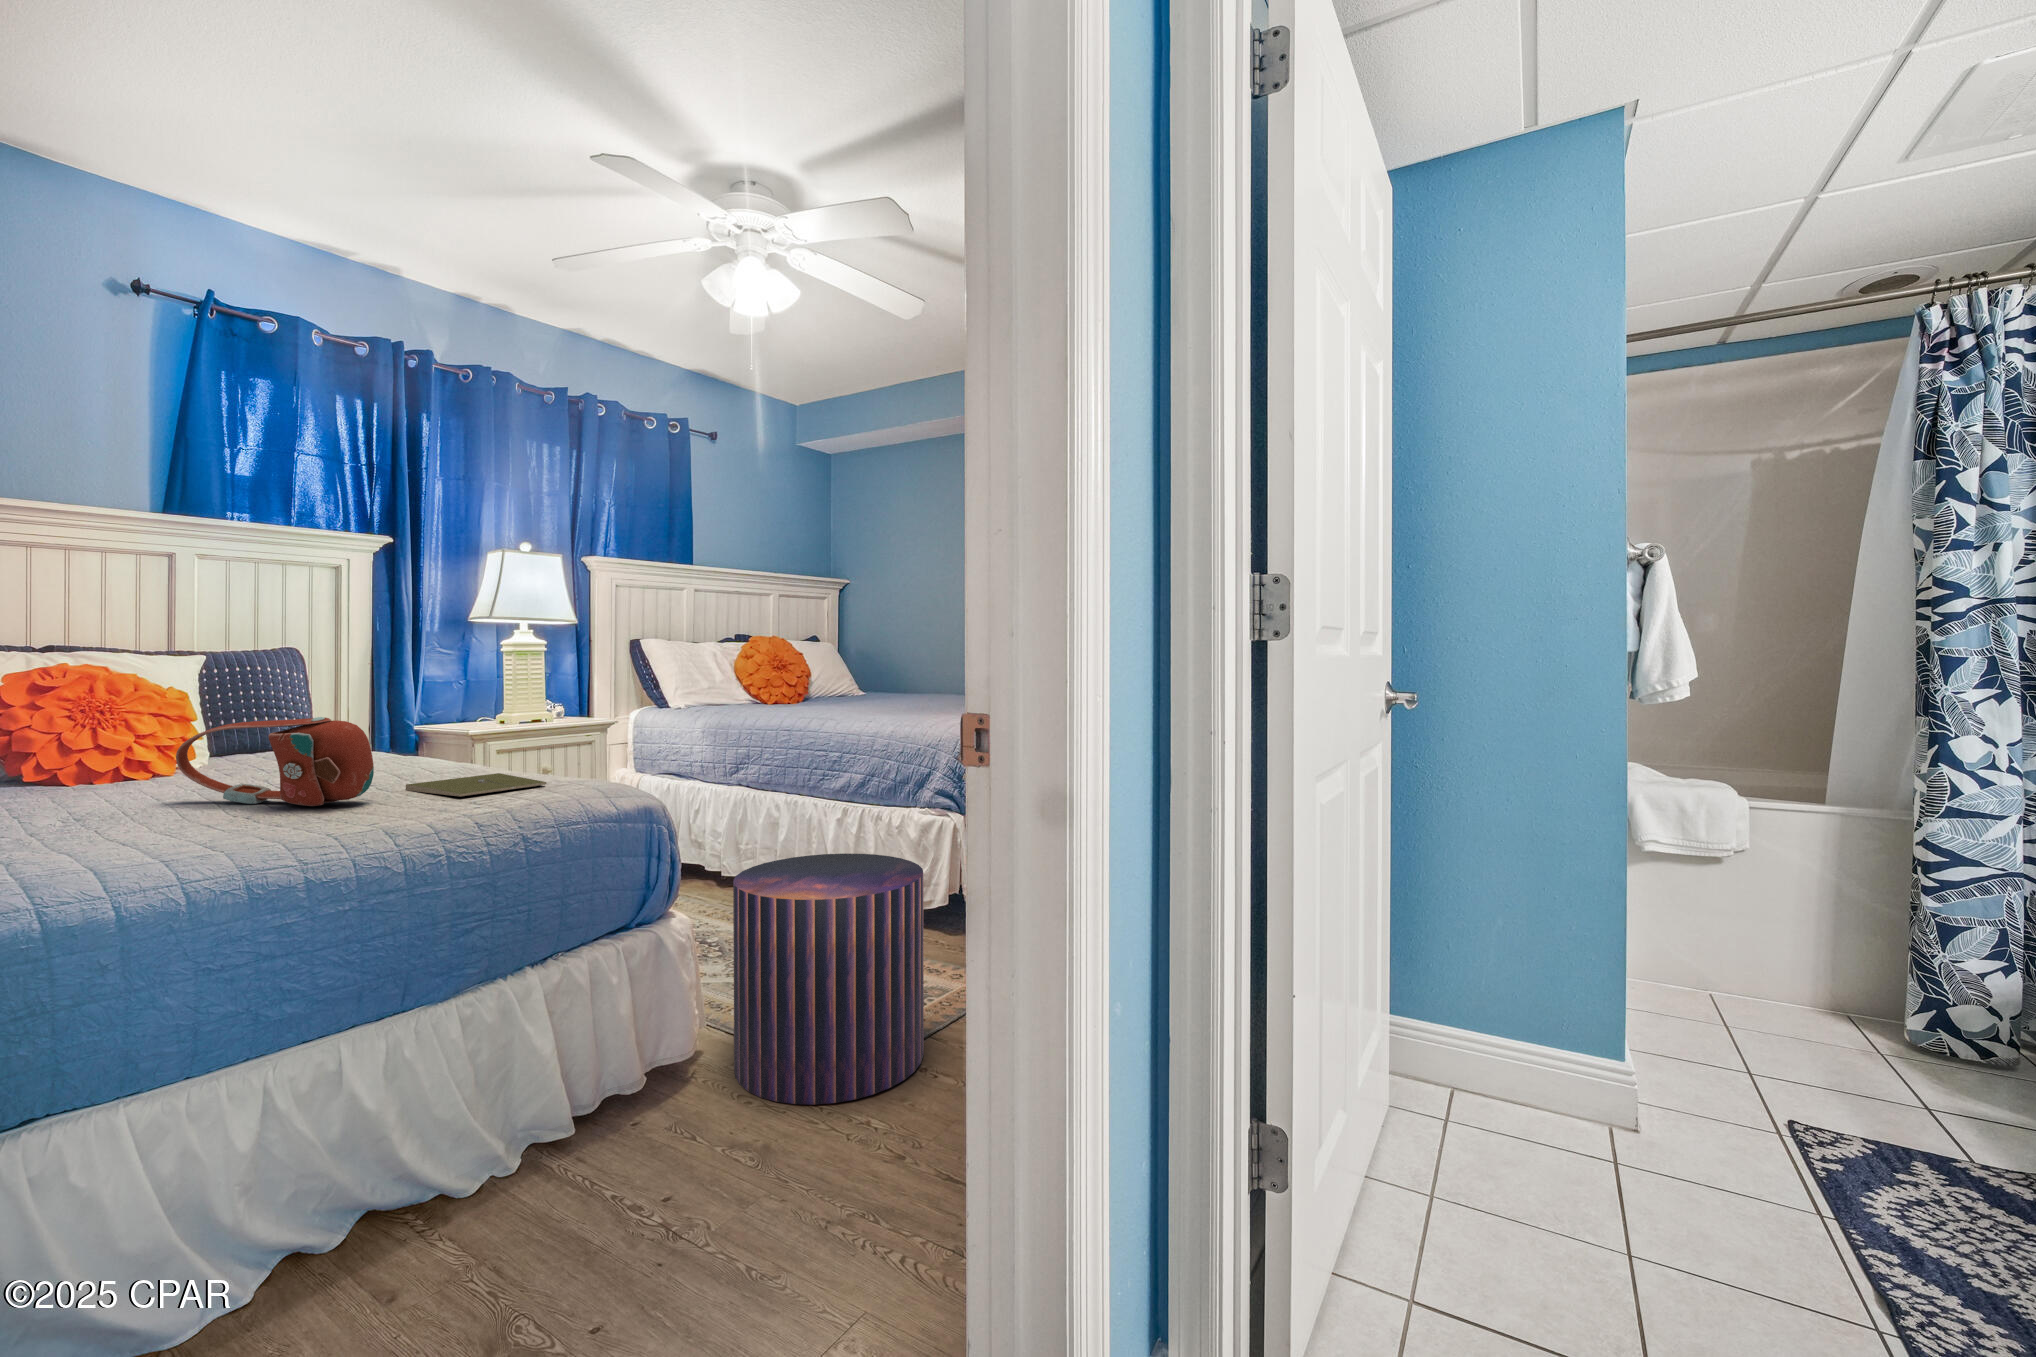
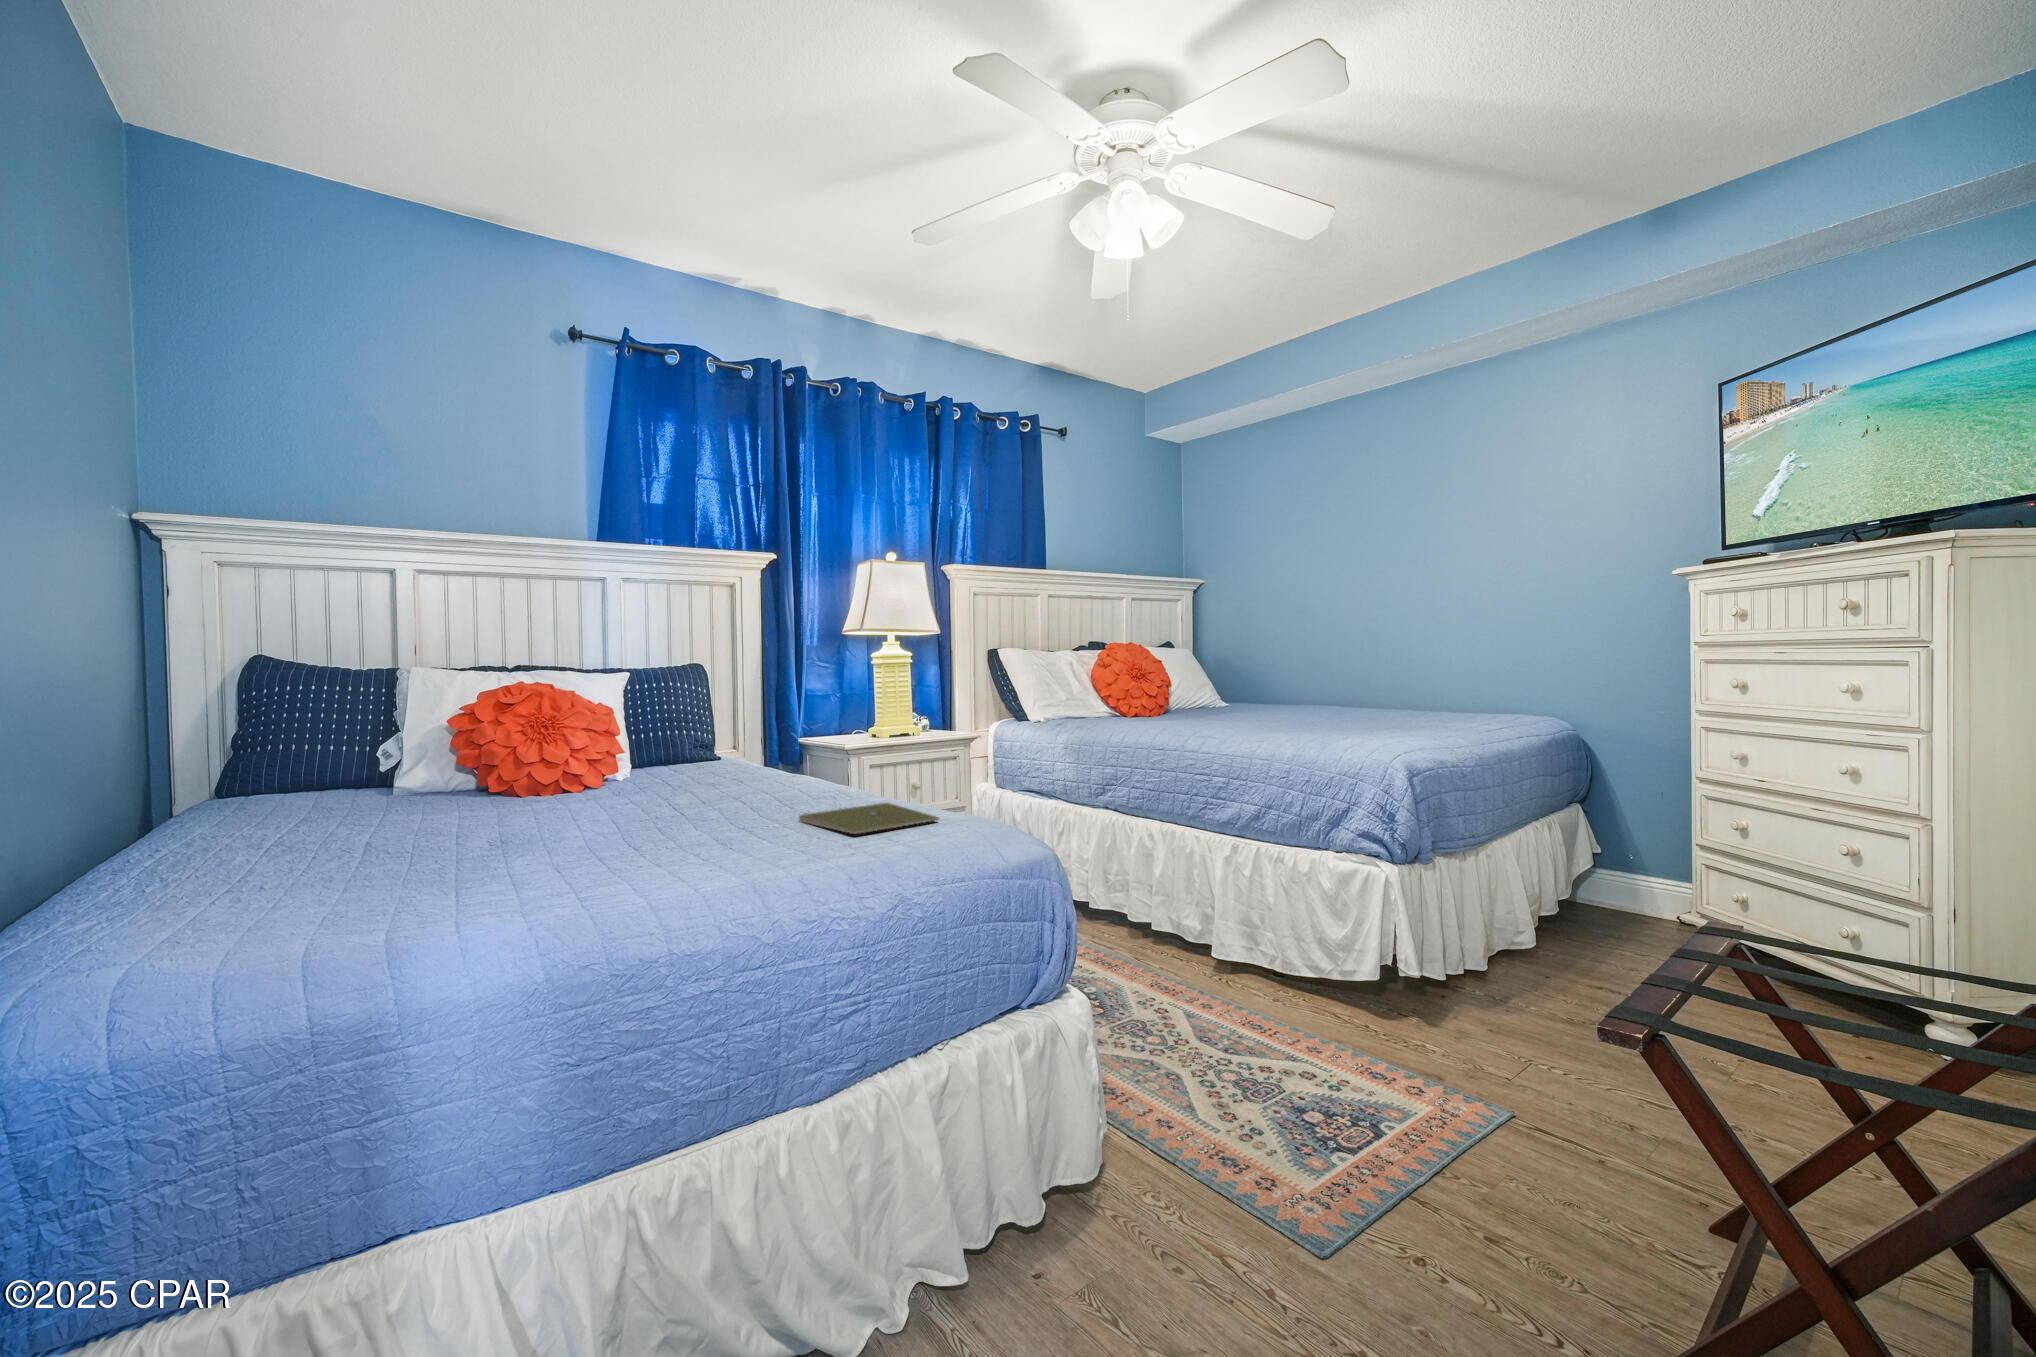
handbag: present [176,717,374,806] -> none [595,741,770,841]
pouf: present [733,854,924,1105] -> none [1153,918,1412,1282]

